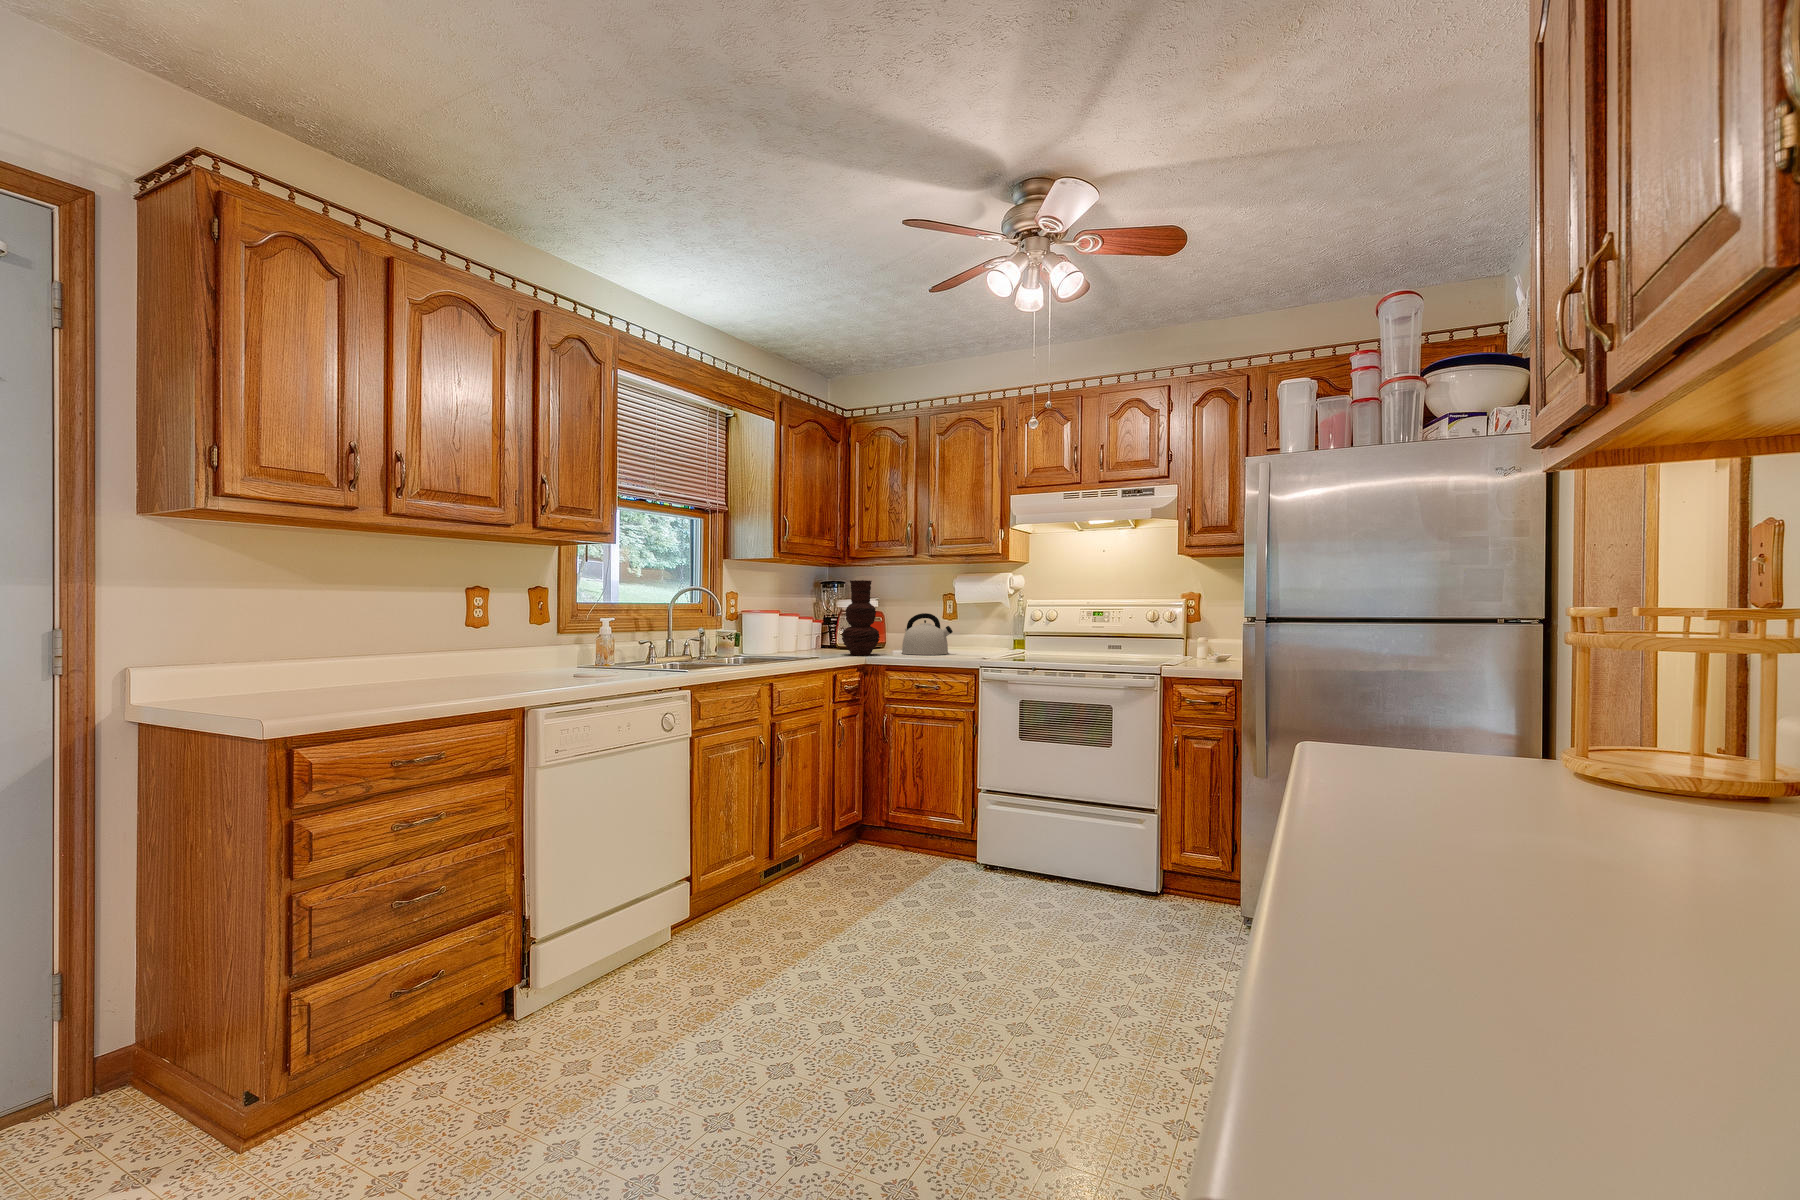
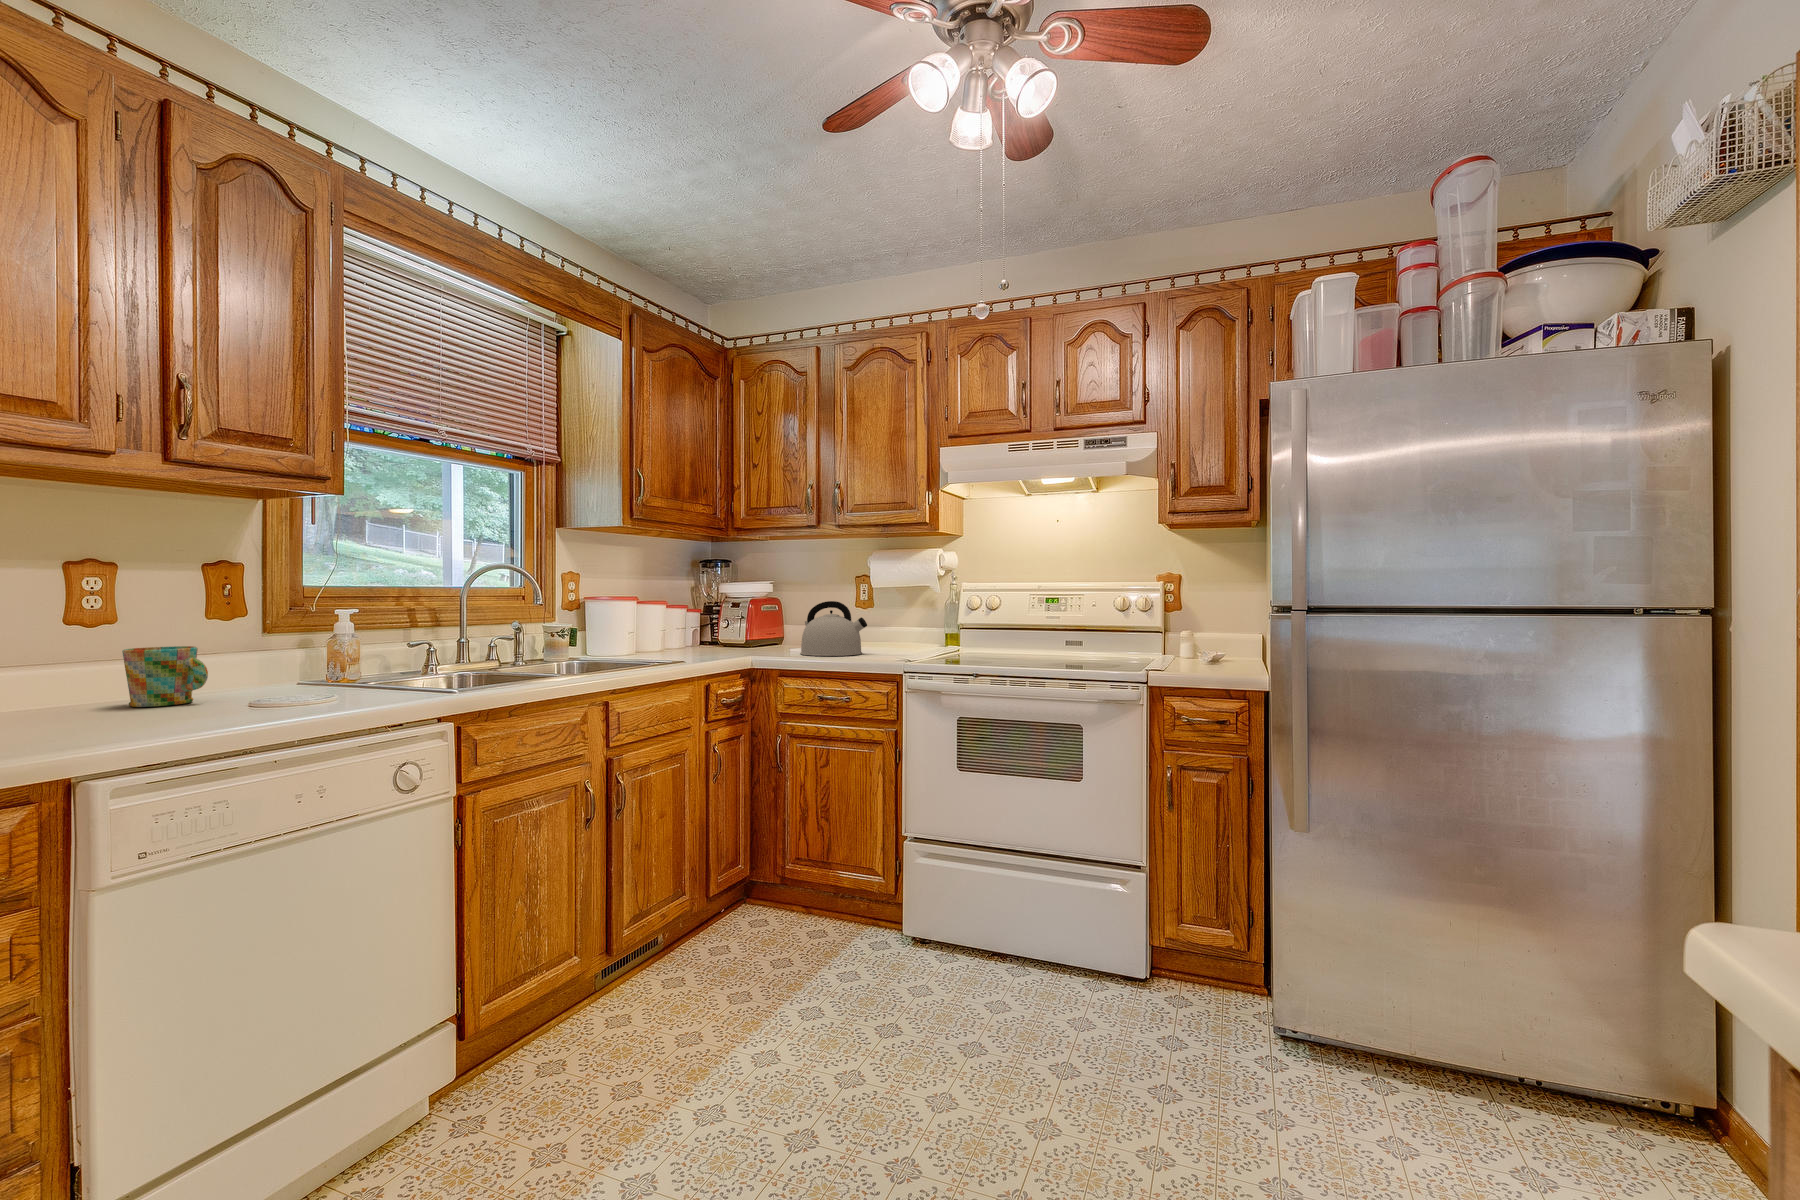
vase: present [842,580,880,655] -> none [718,557,770,658]
mug: none [499,639,544,675] -> present [122,646,208,707]

